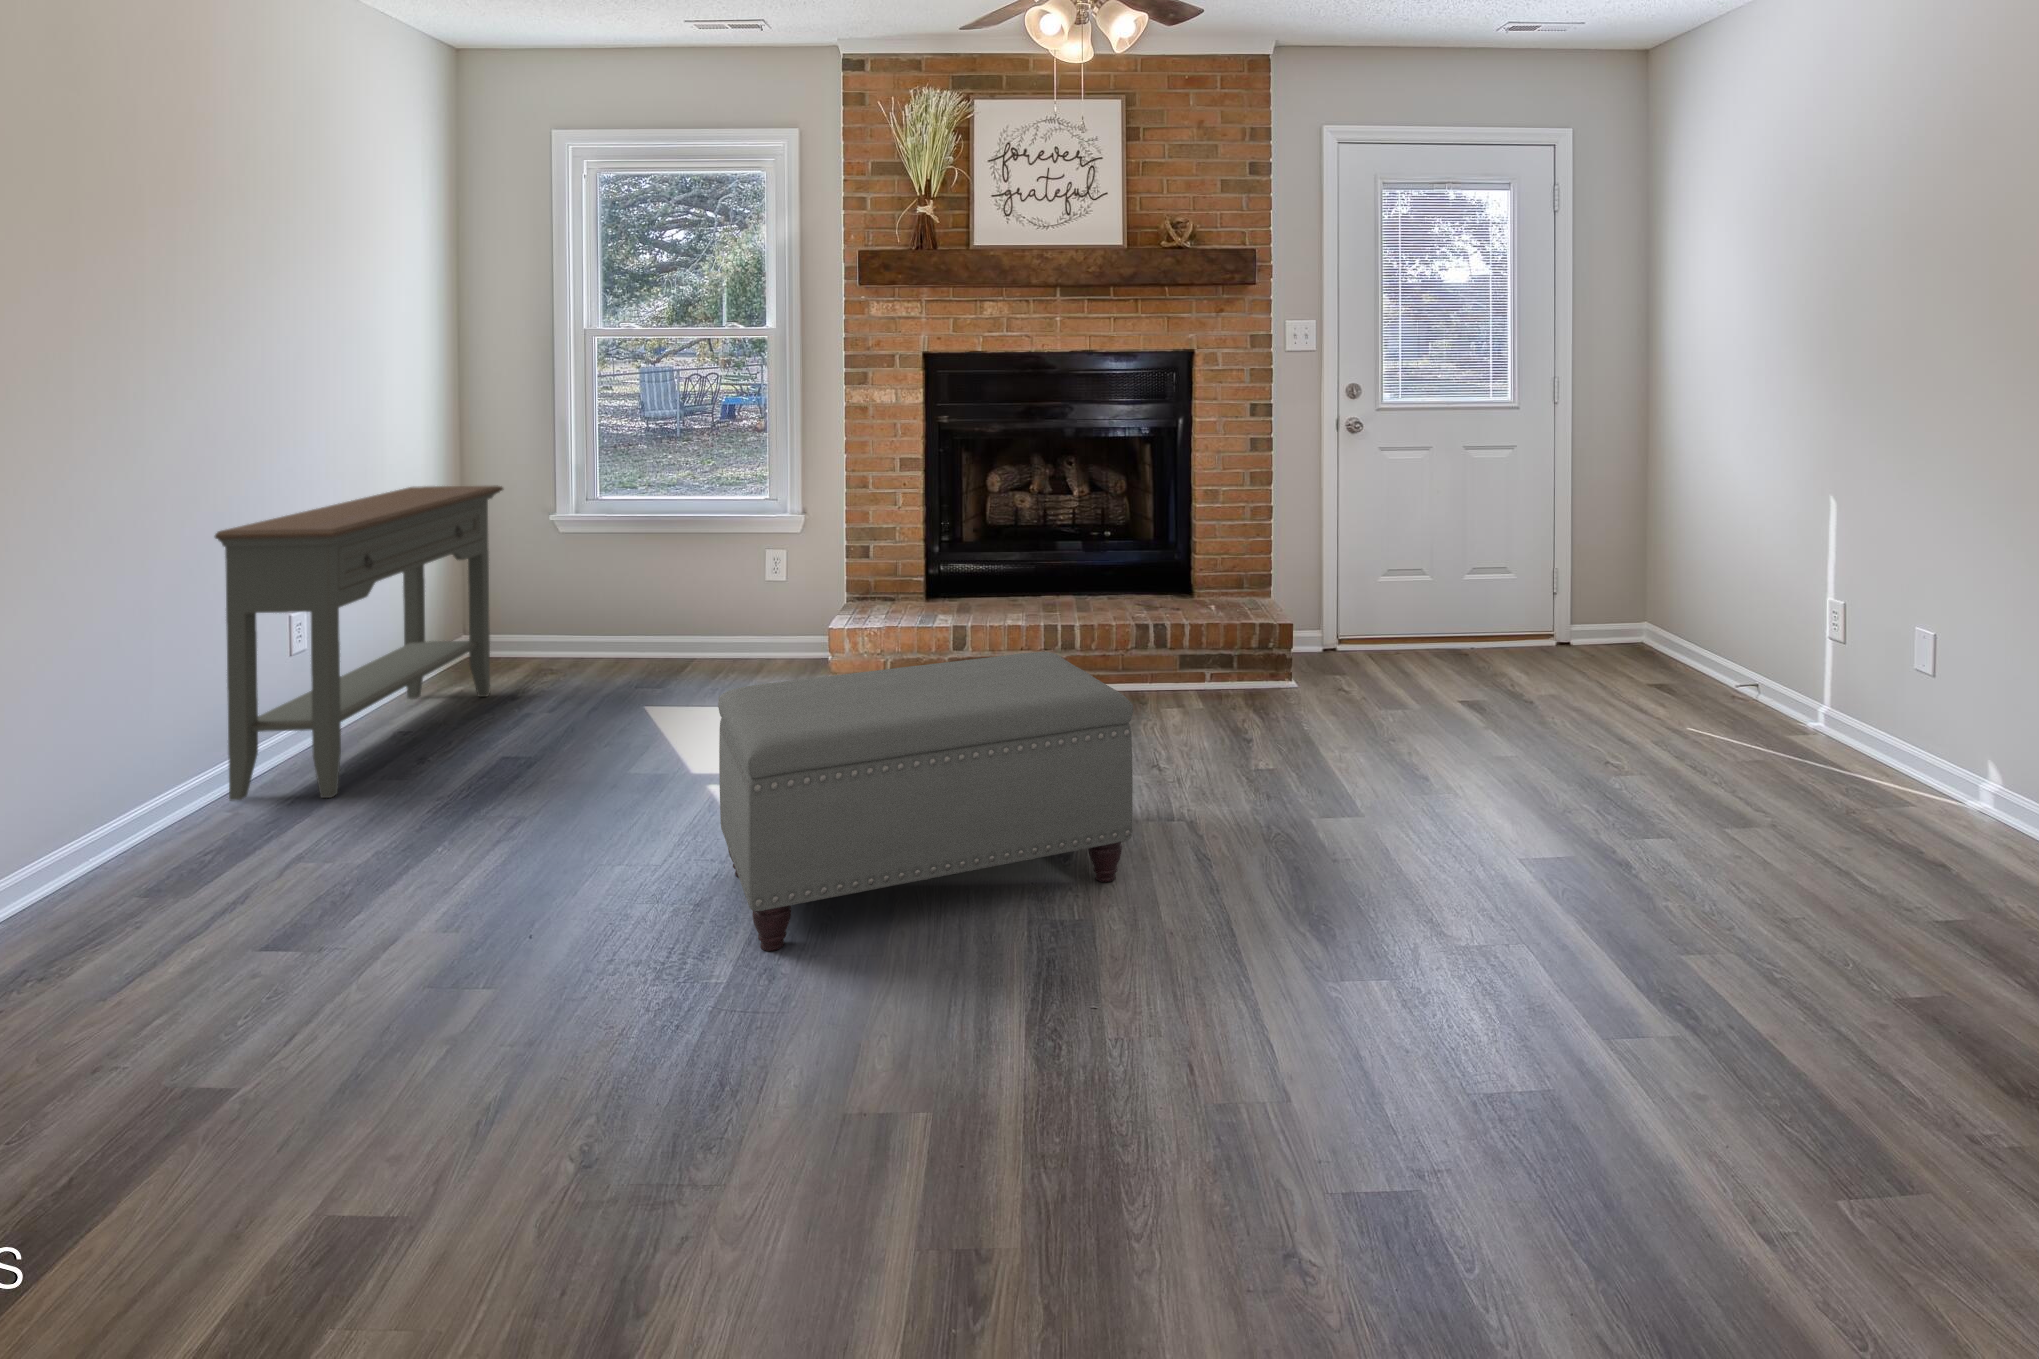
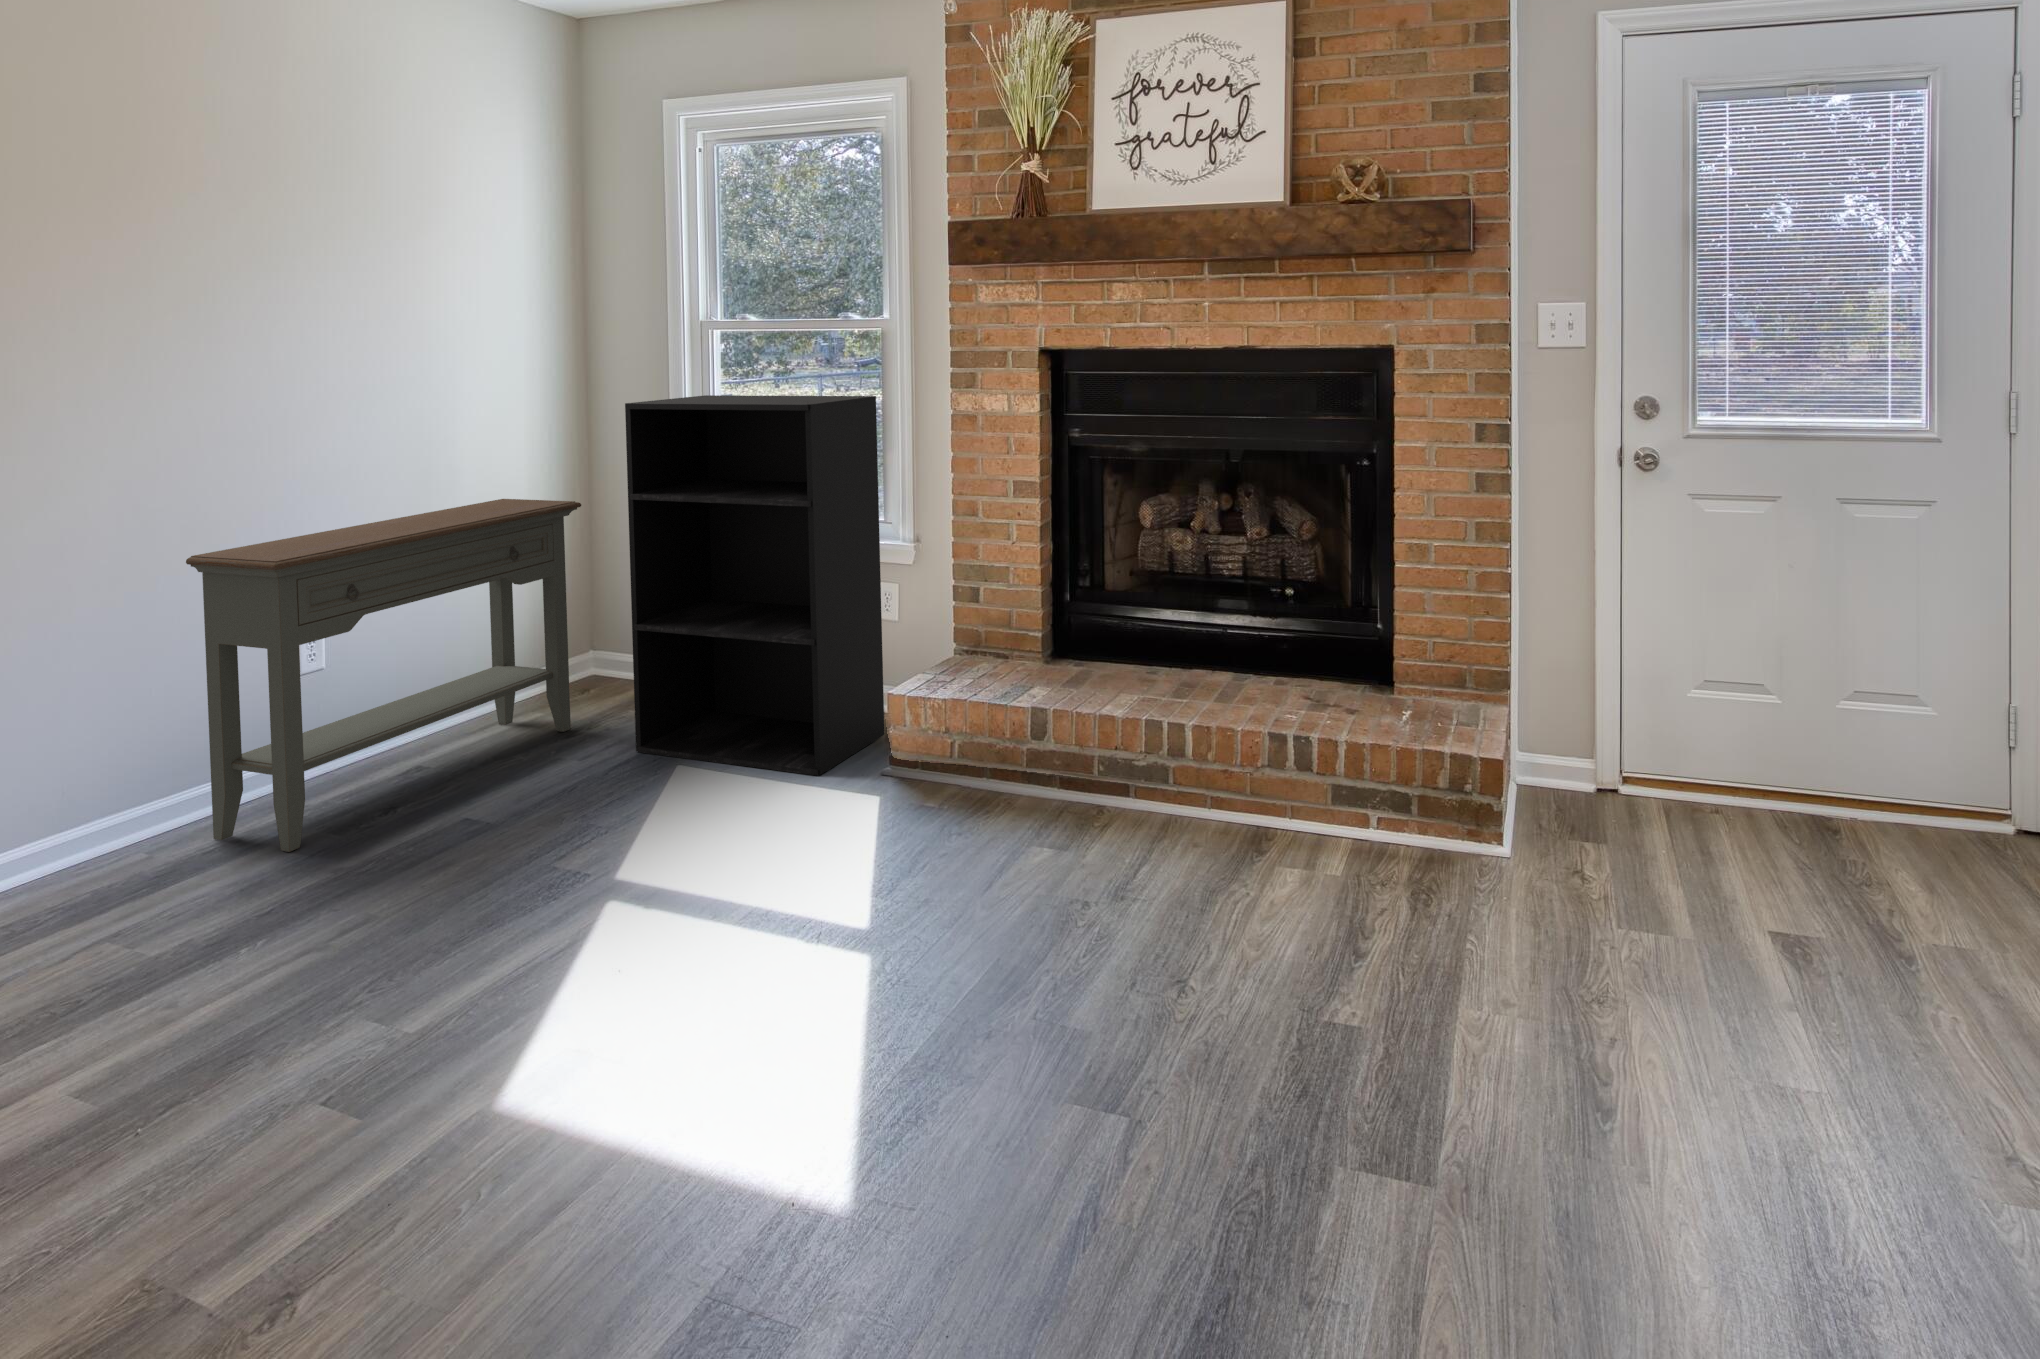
bookshelf: none [576,389,793,702] -> present [625,395,884,776]
ottoman: present [718,652,1133,951] -> none [330,815,968,1245]

